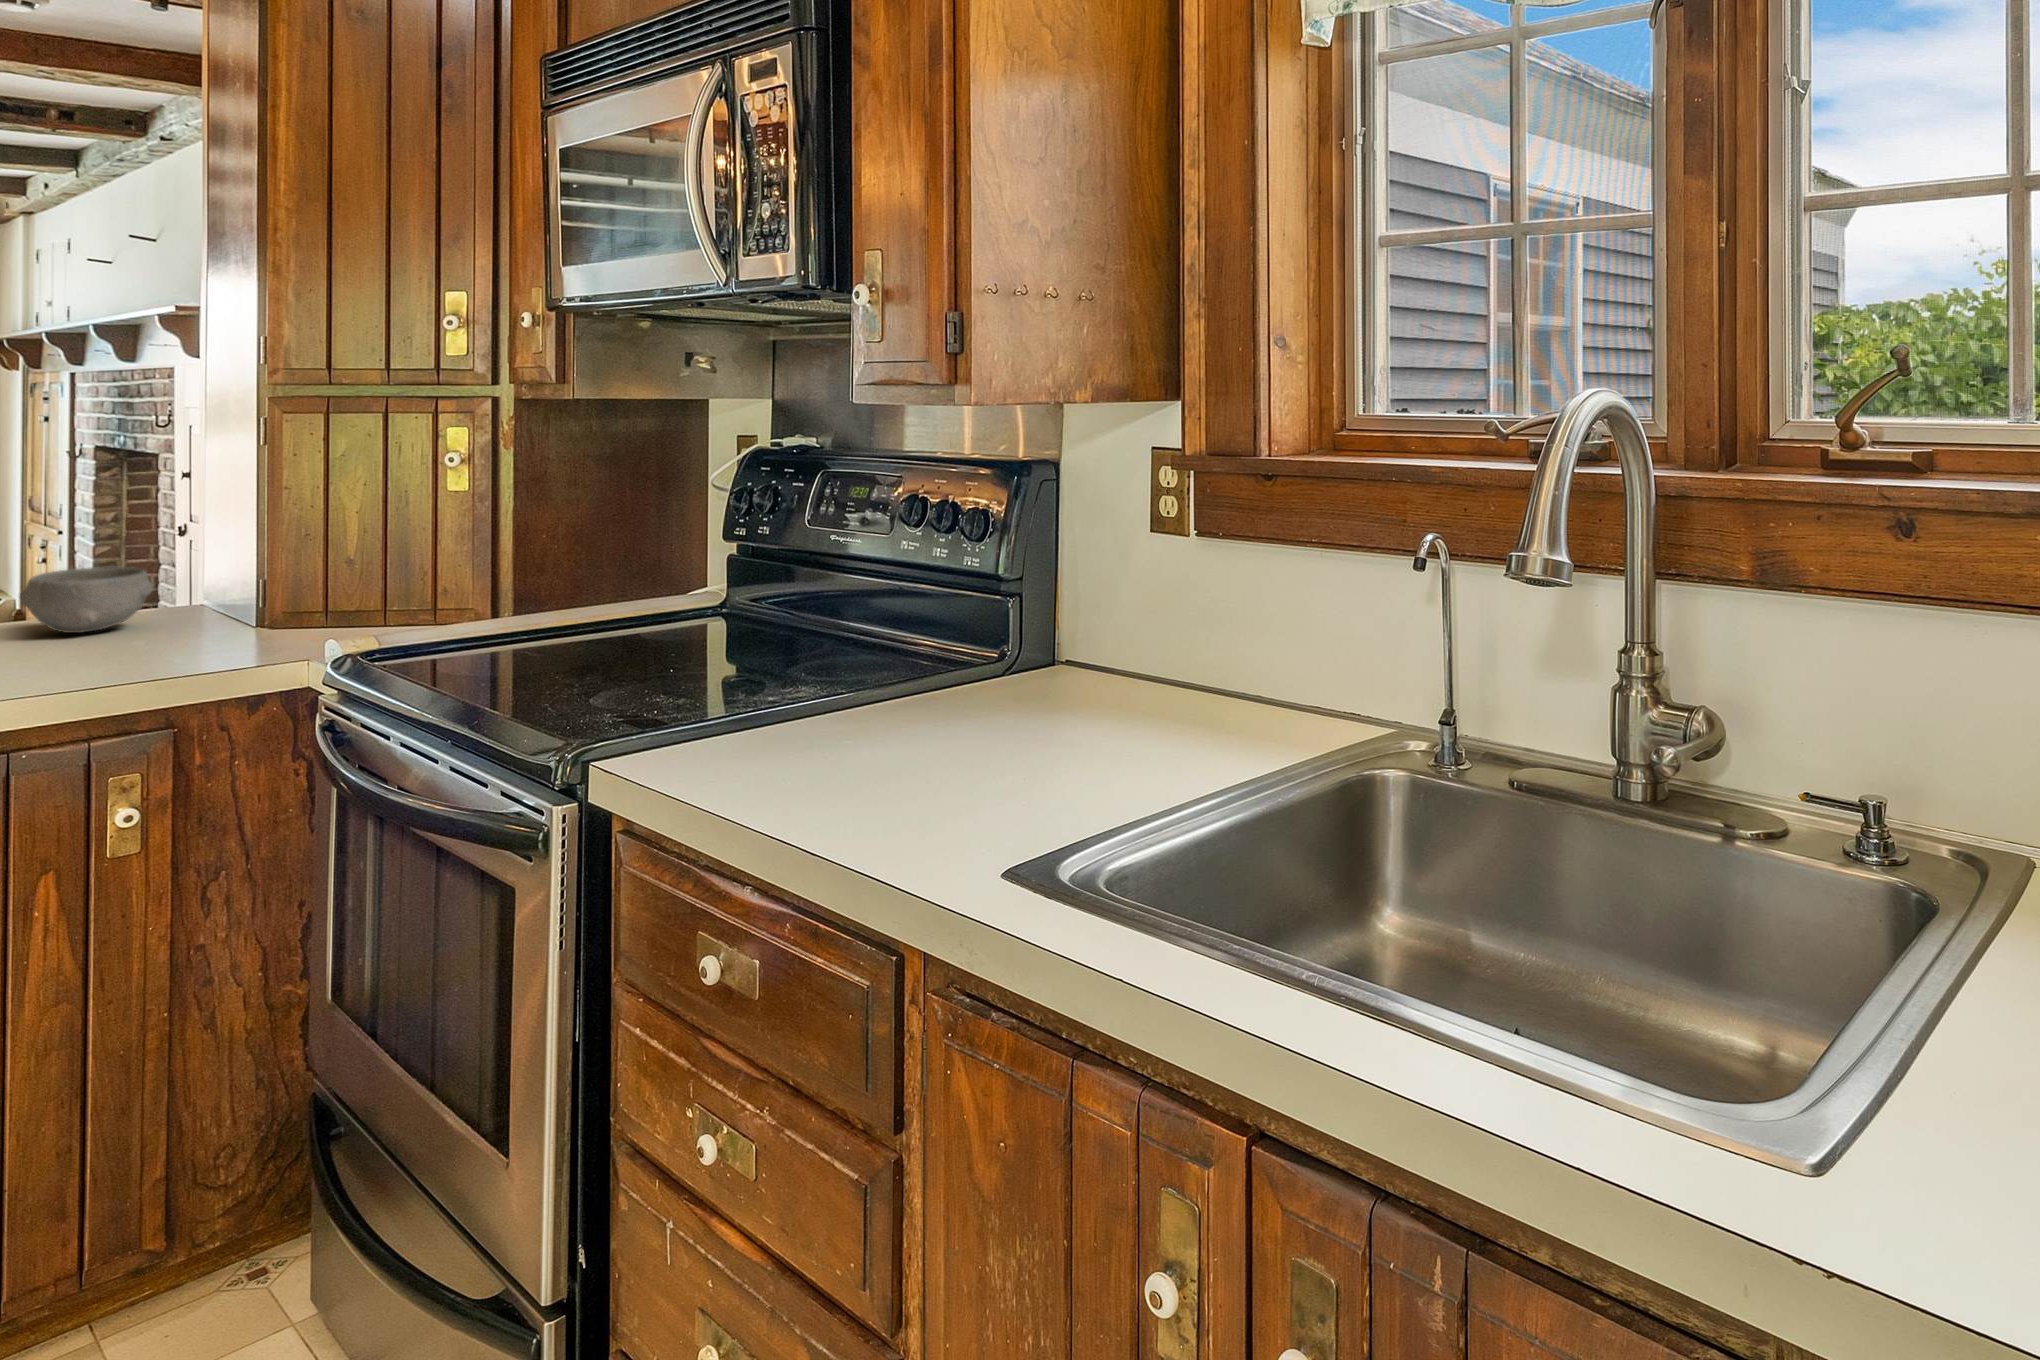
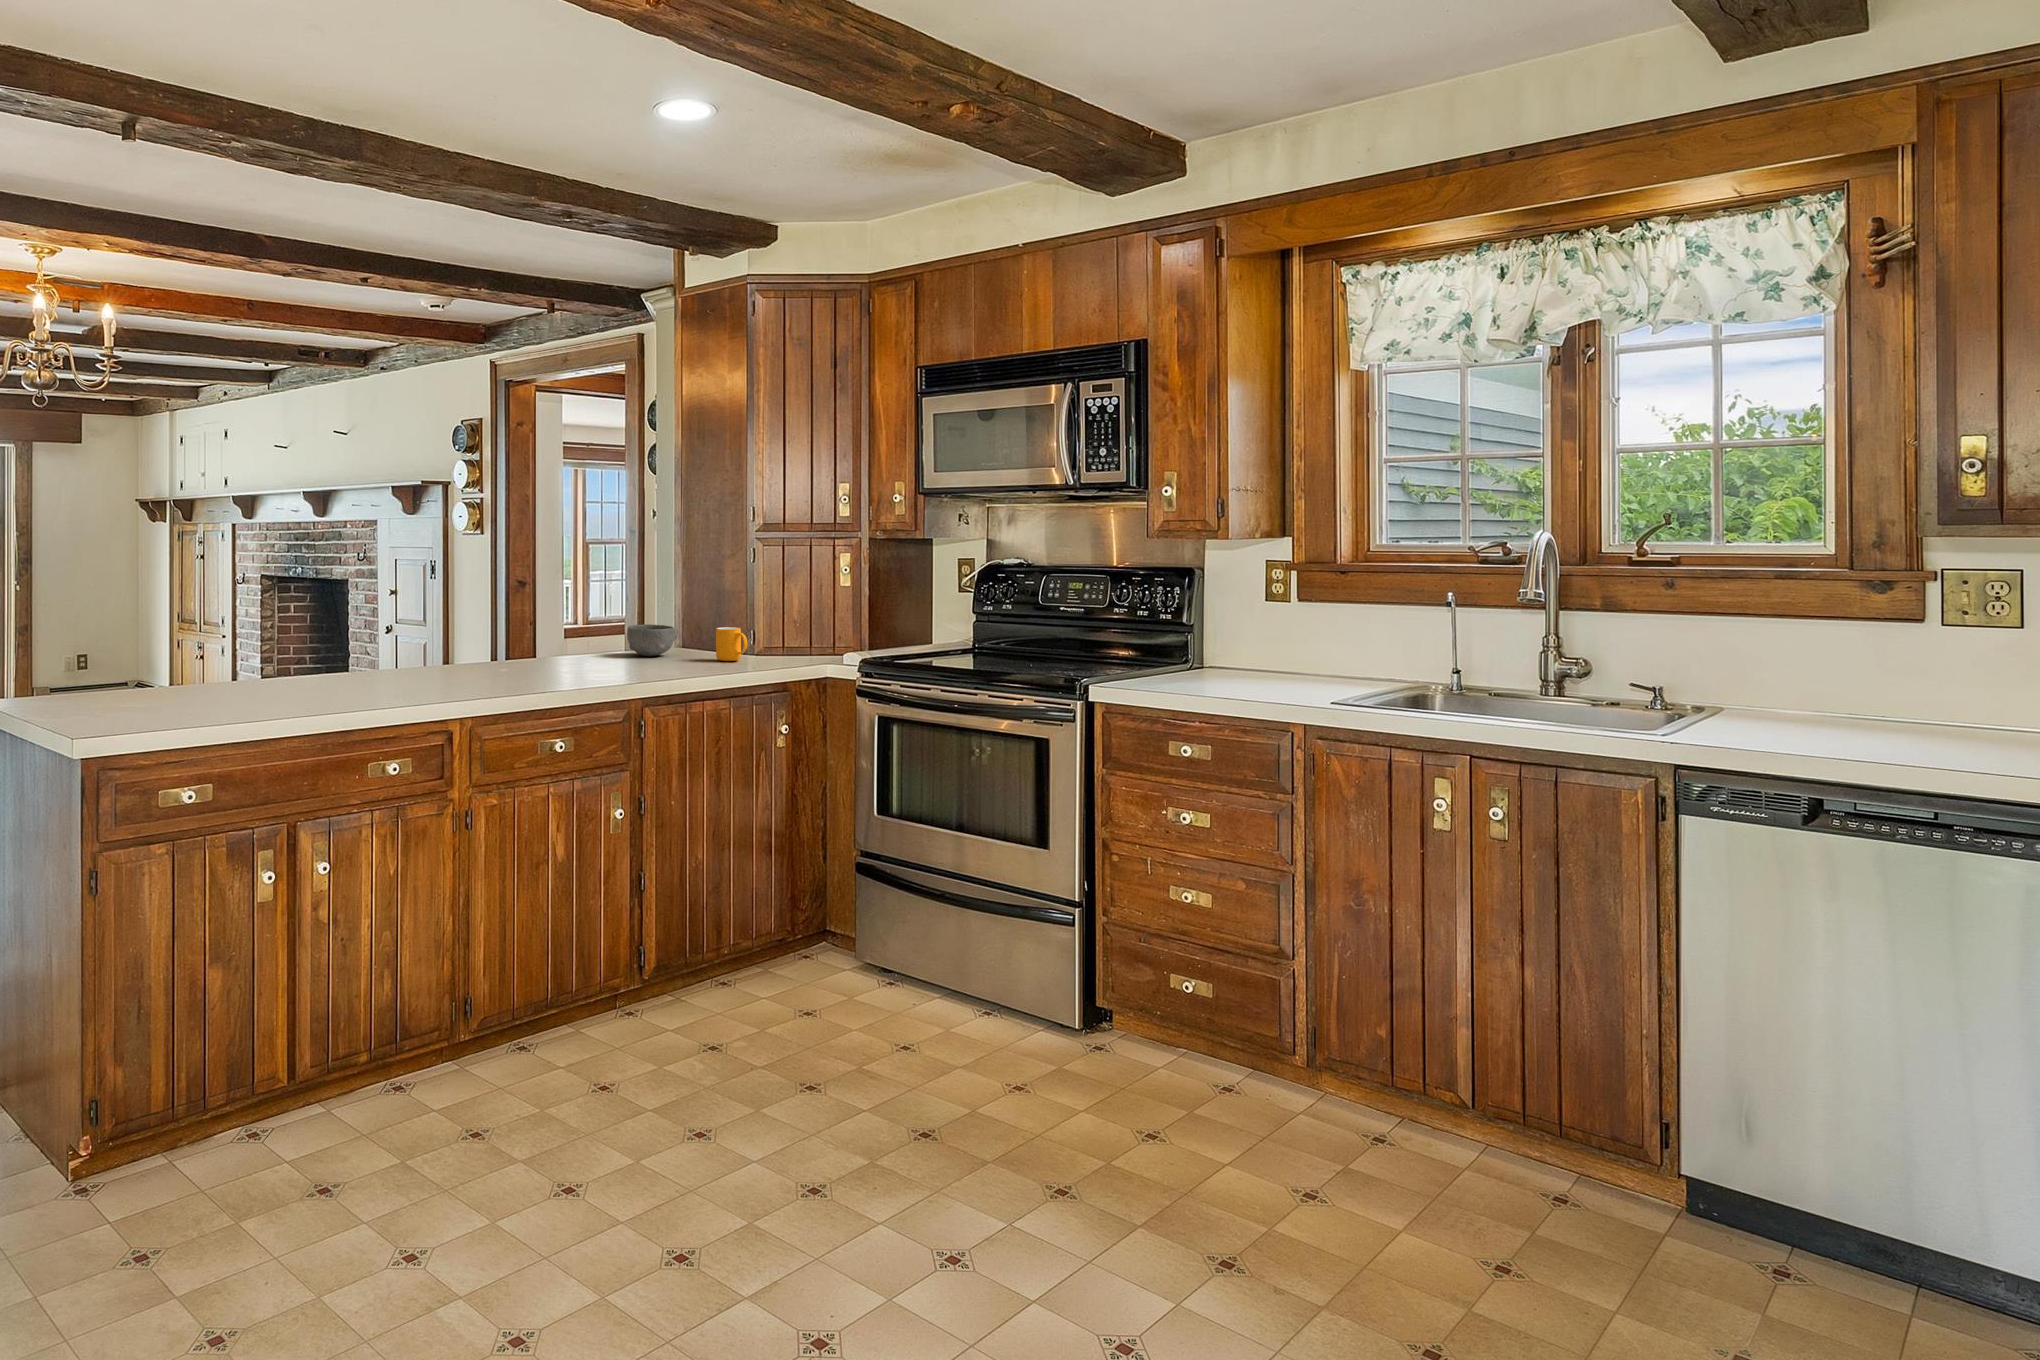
mug: none [172,577,235,647] -> present [716,627,747,661]

